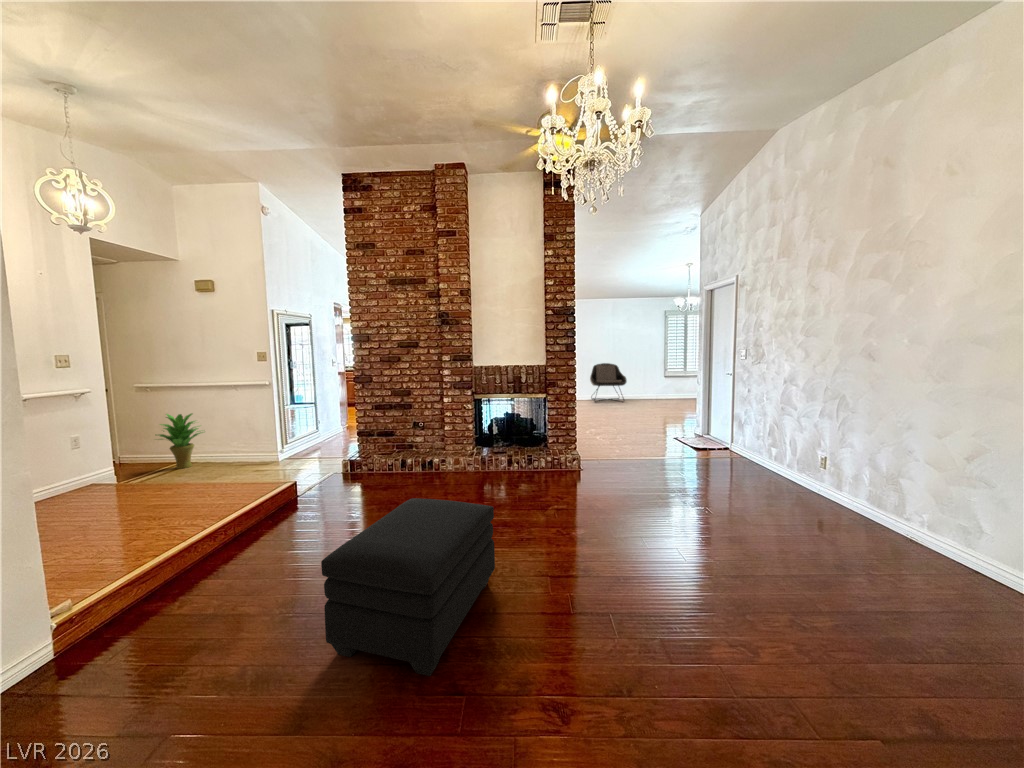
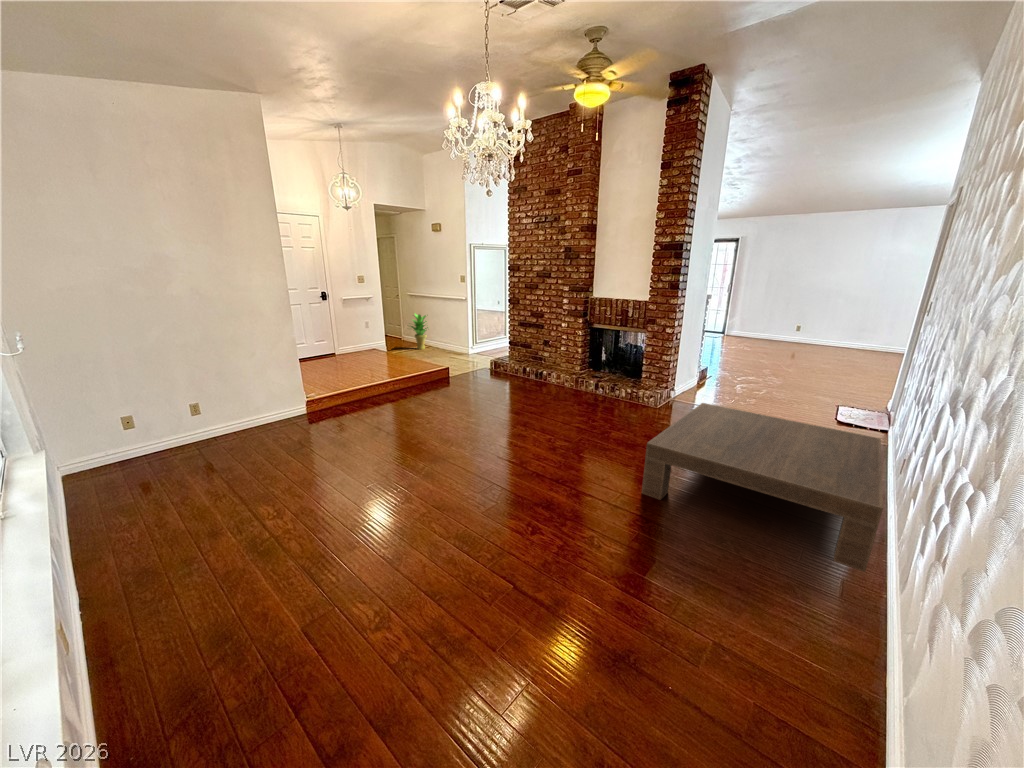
lounge chair: present [590,363,627,402] -> none [832,309,895,364]
coffee table: none [670,451,948,565] -> present [642,403,883,572]
ottoman: present [321,498,495,676] -> none [363,378,470,456]

